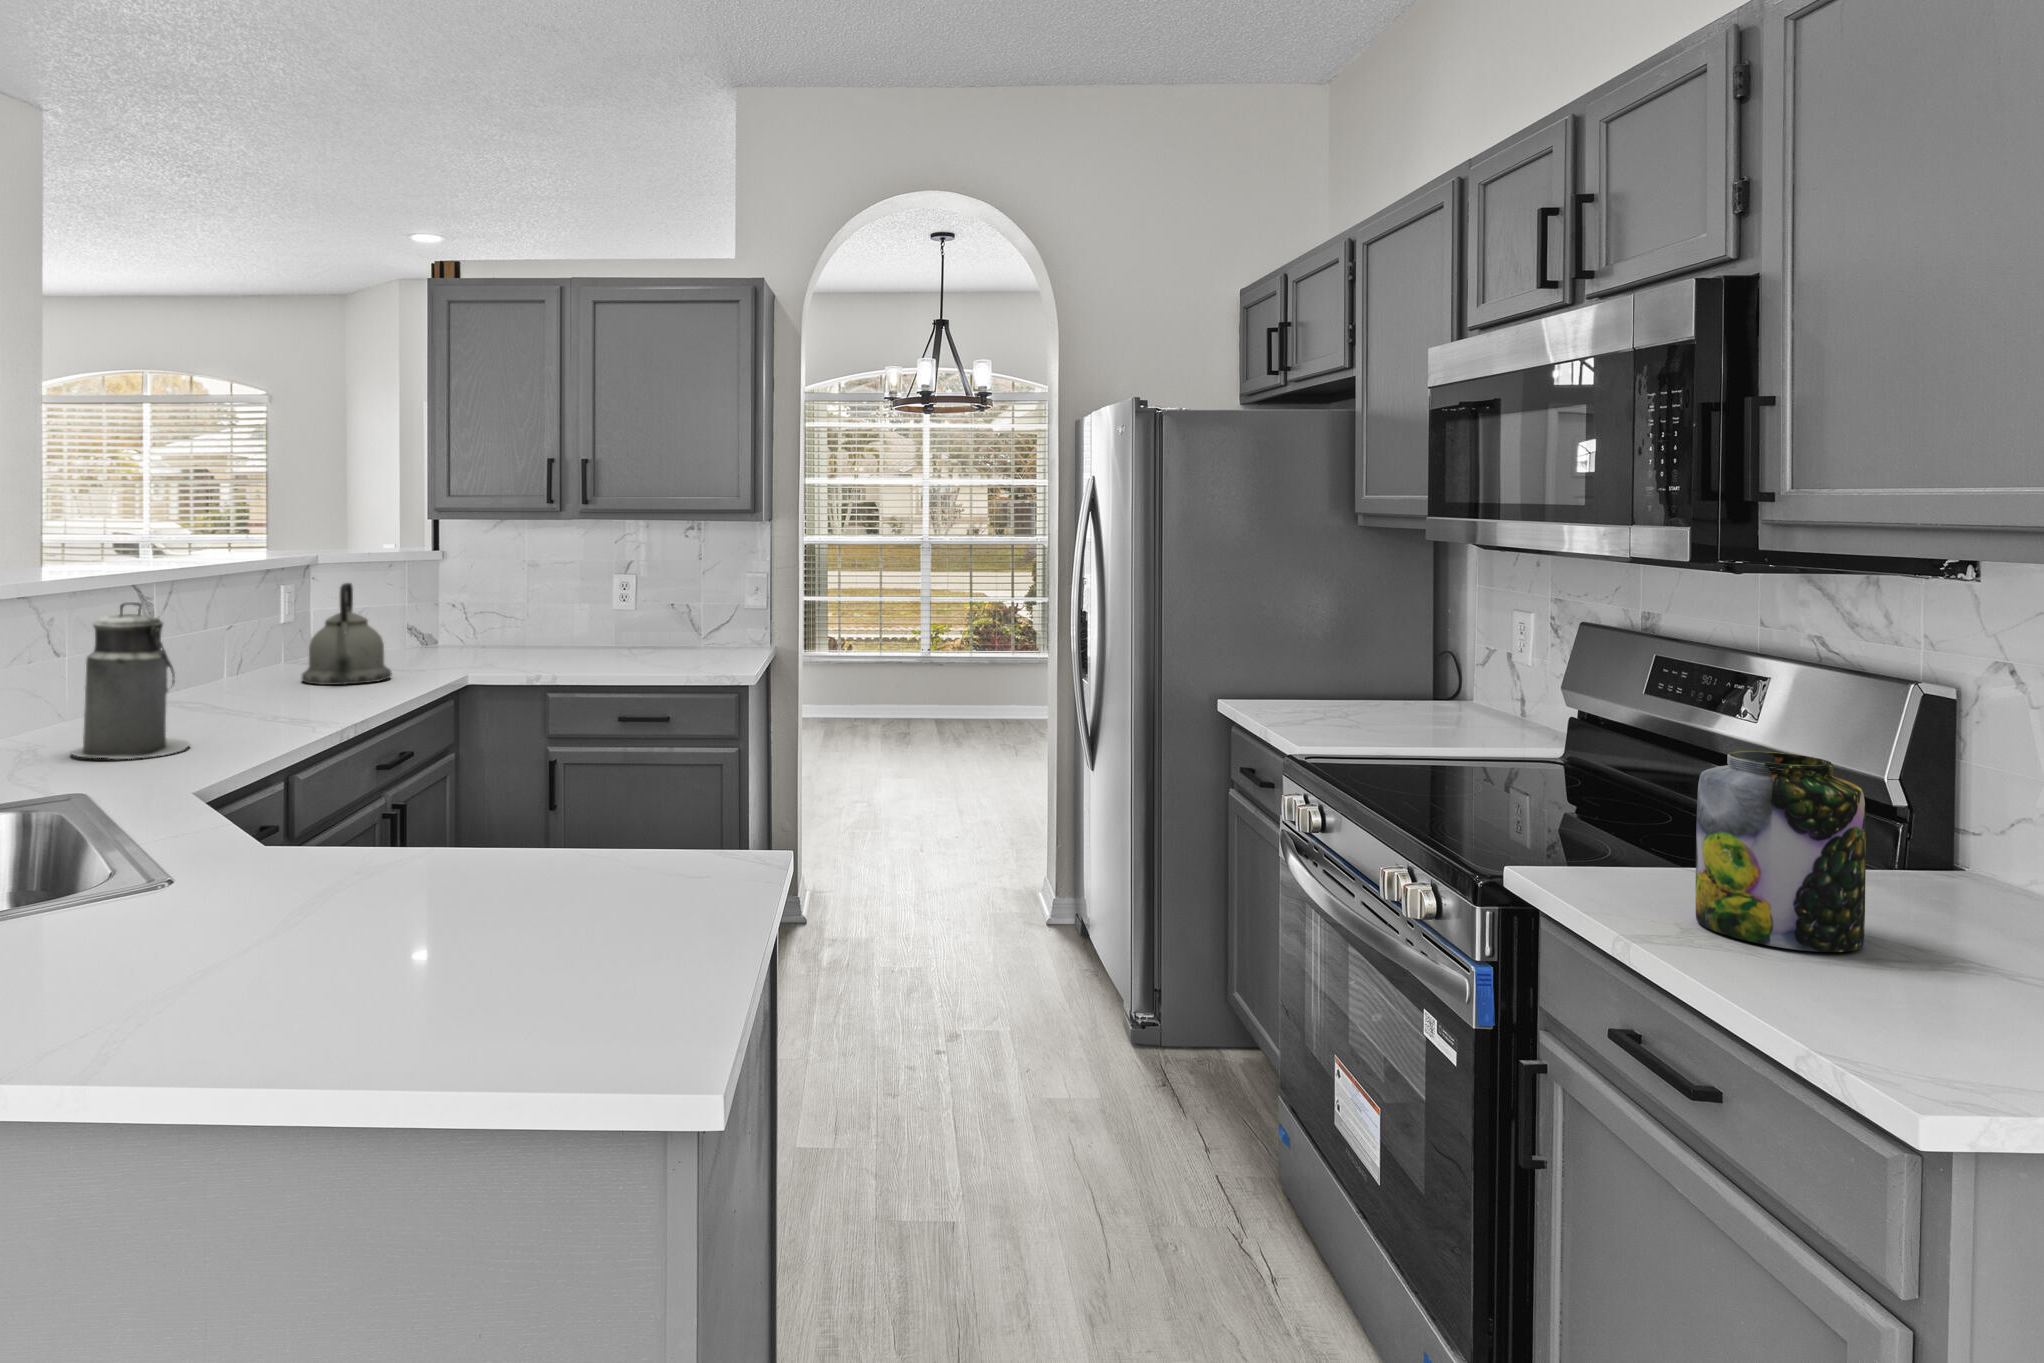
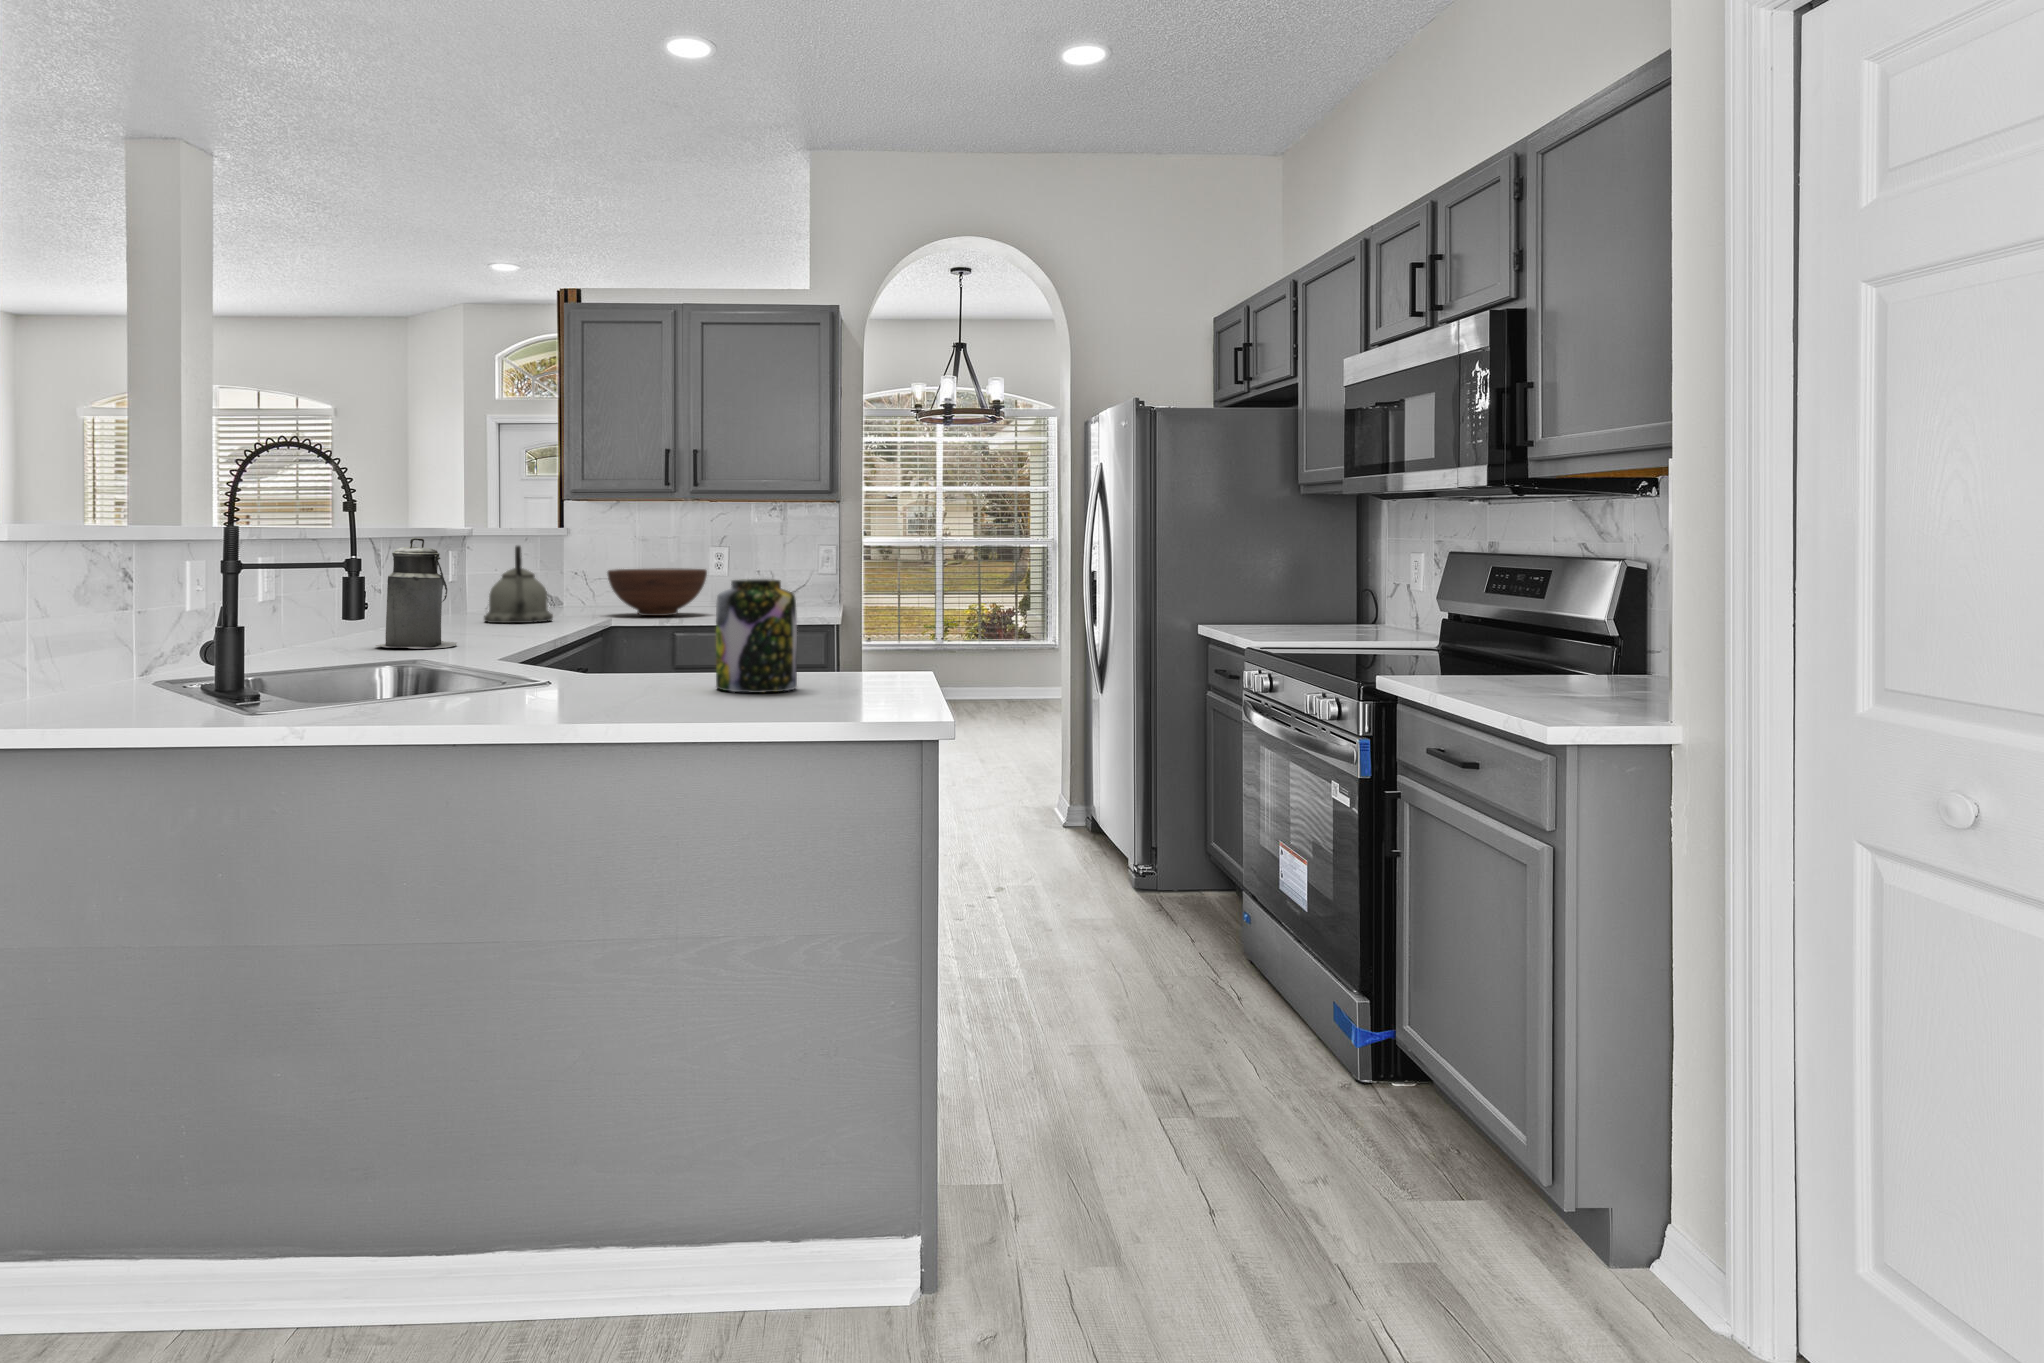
fruit bowl: none [471,604,597,668] -> present [607,568,707,616]
jar: present [1696,751,1866,952] -> present [716,579,797,693]

